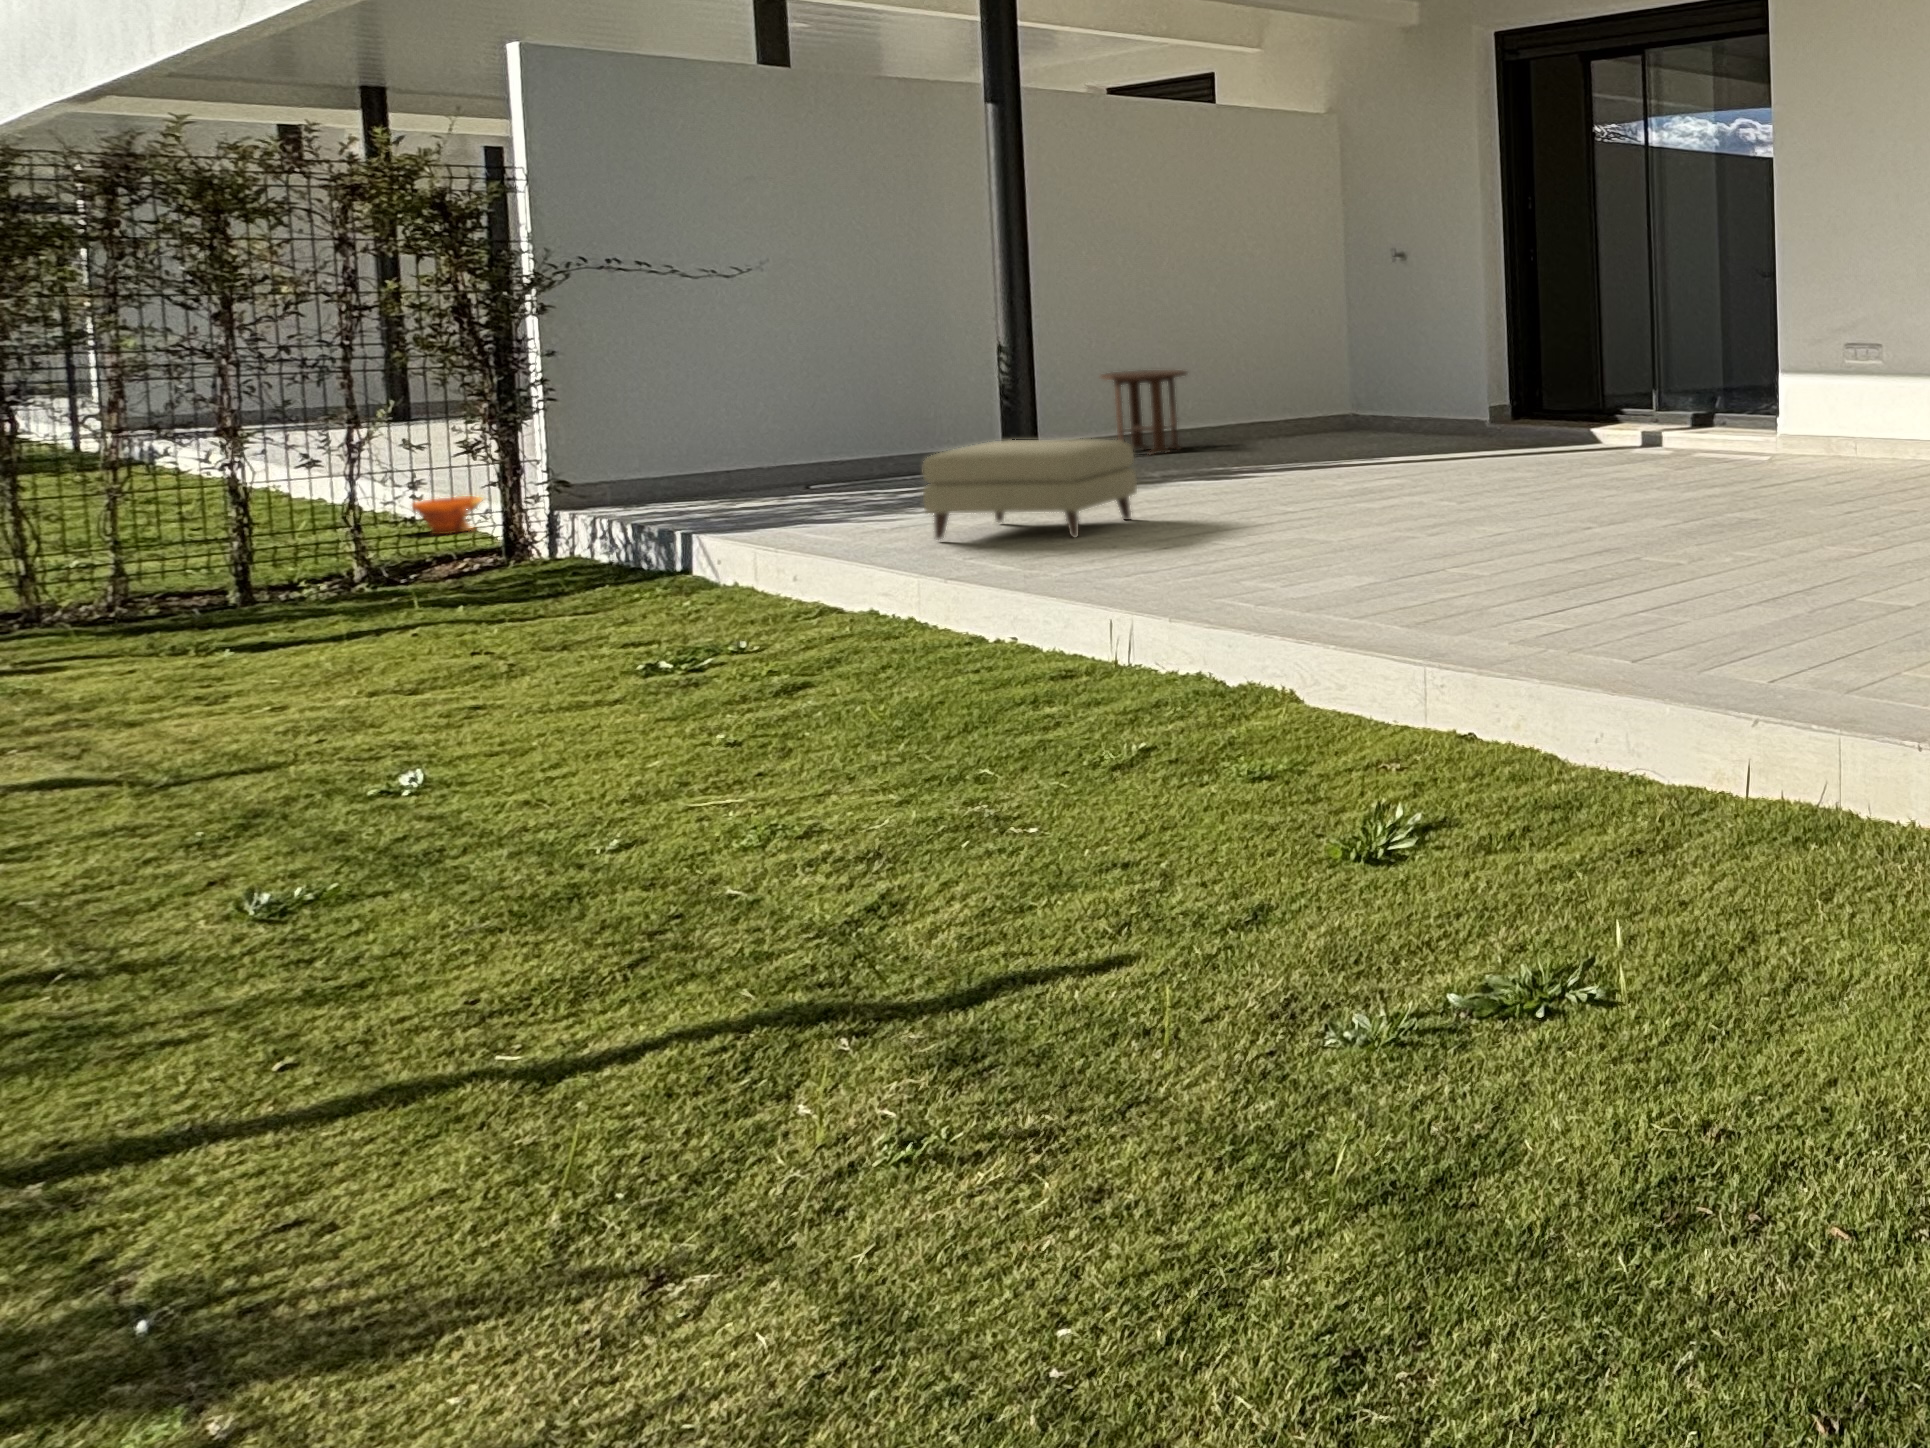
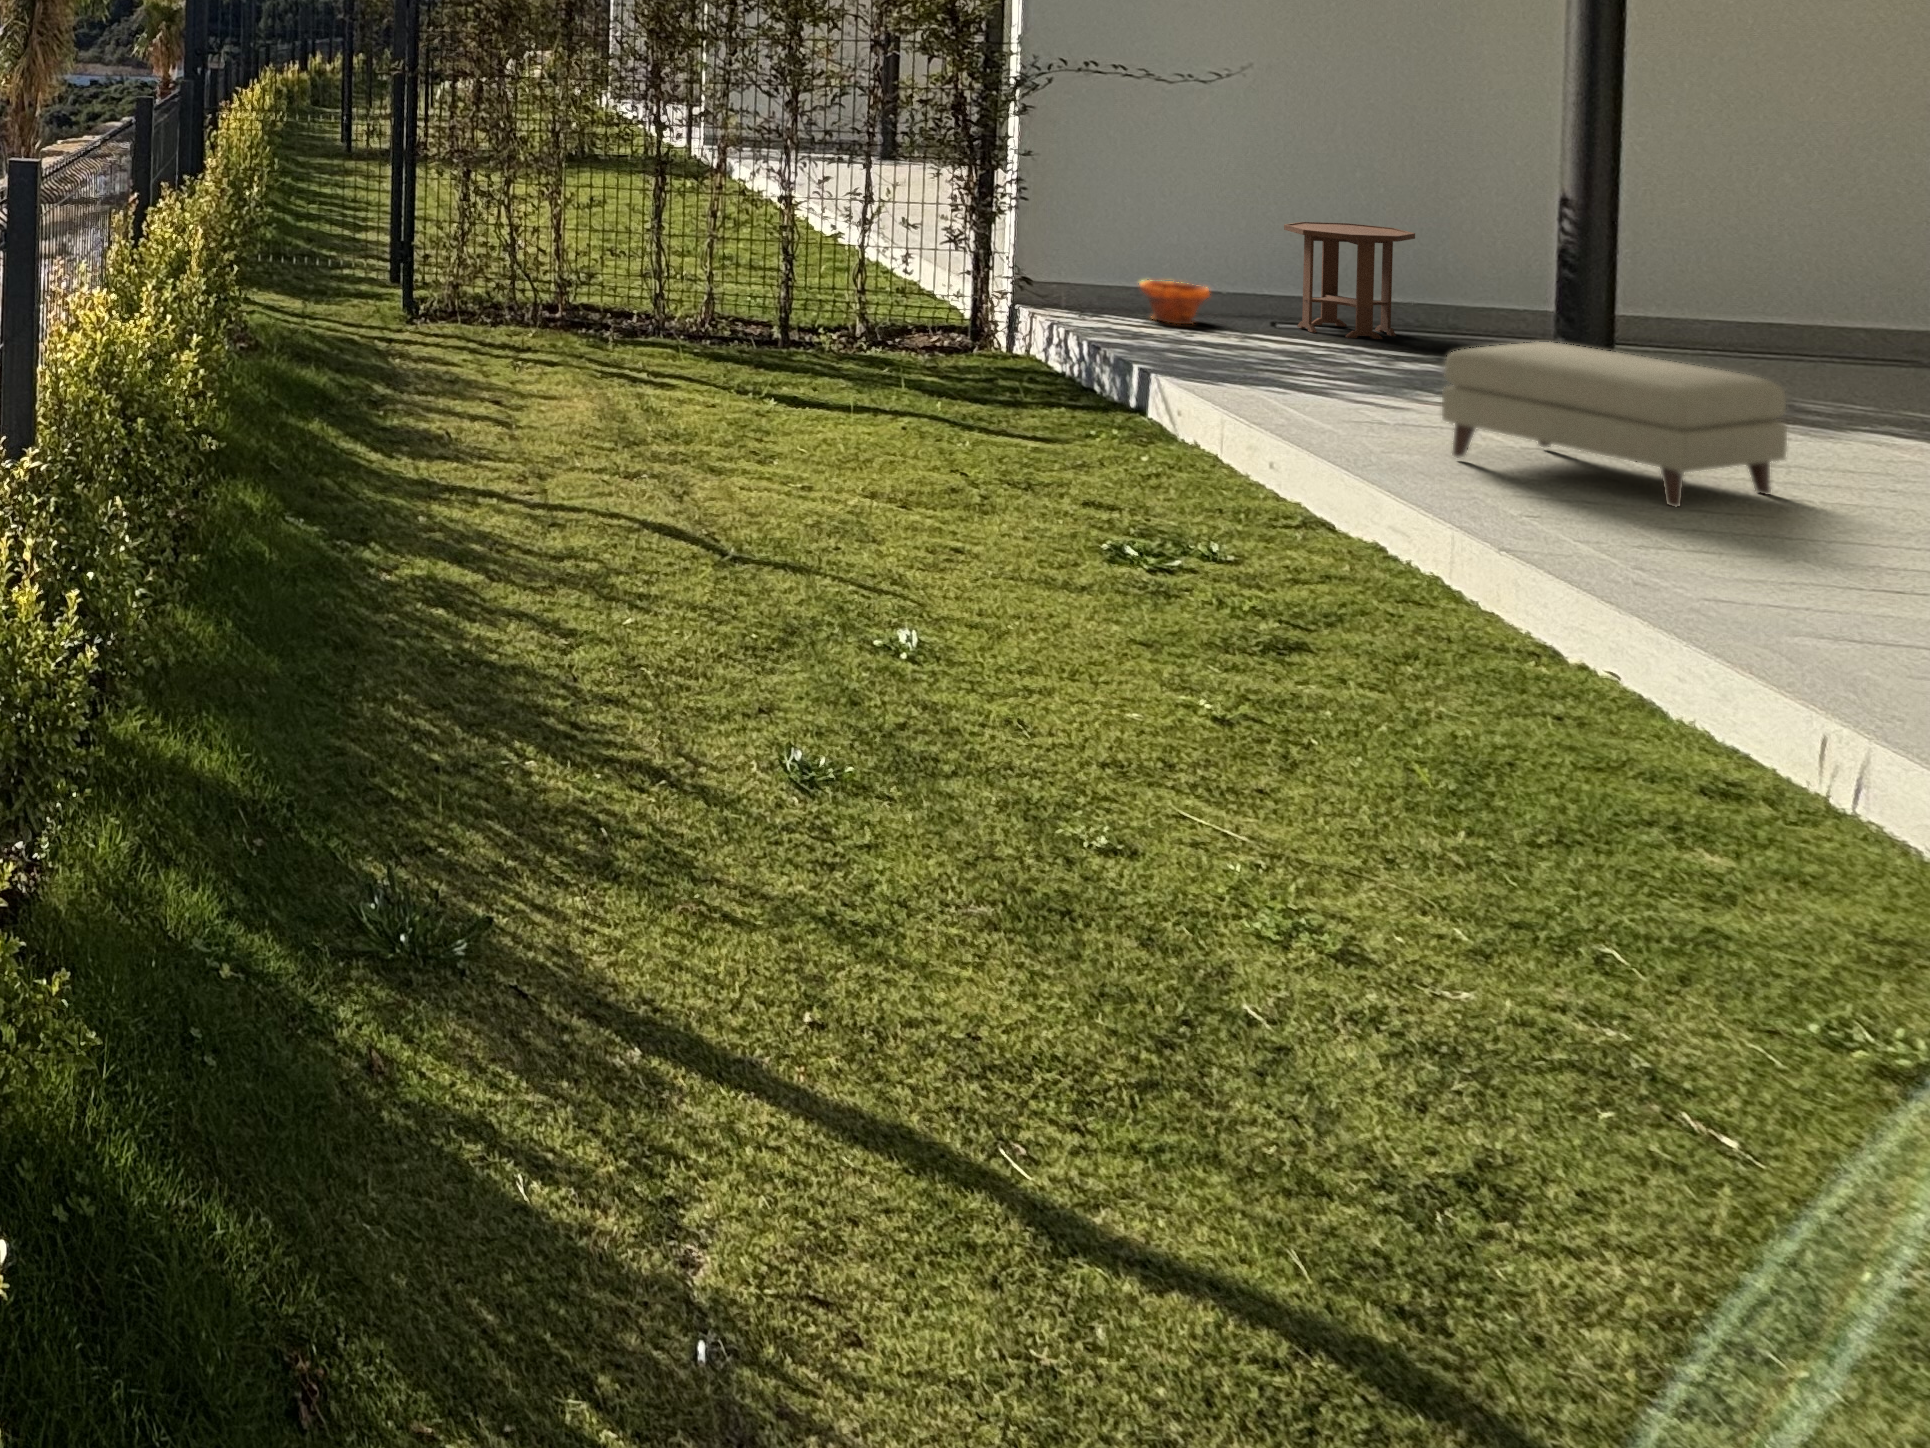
side table: present [1101,370,1187,455] -> present [1284,222,1415,339]
planter: present [412,496,482,534] -> present [1140,280,1209,324]

